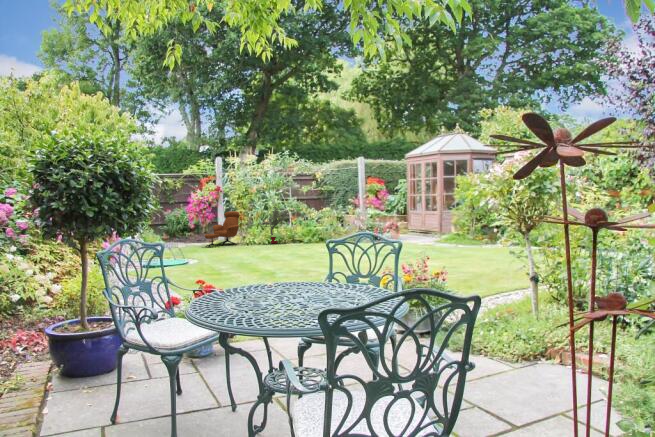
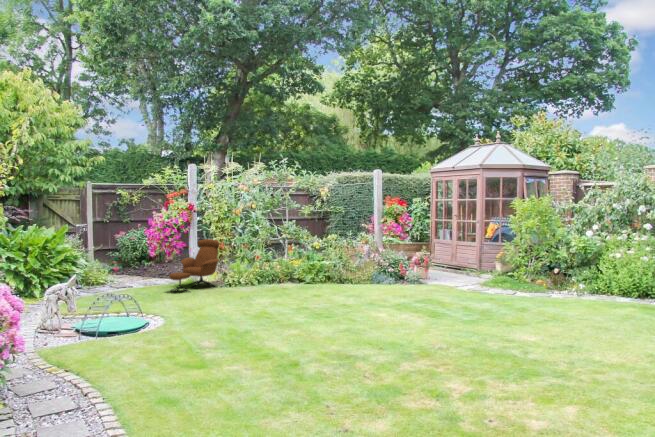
potted tree: present [258,205,288,244] -> none [245,232,289,287]

